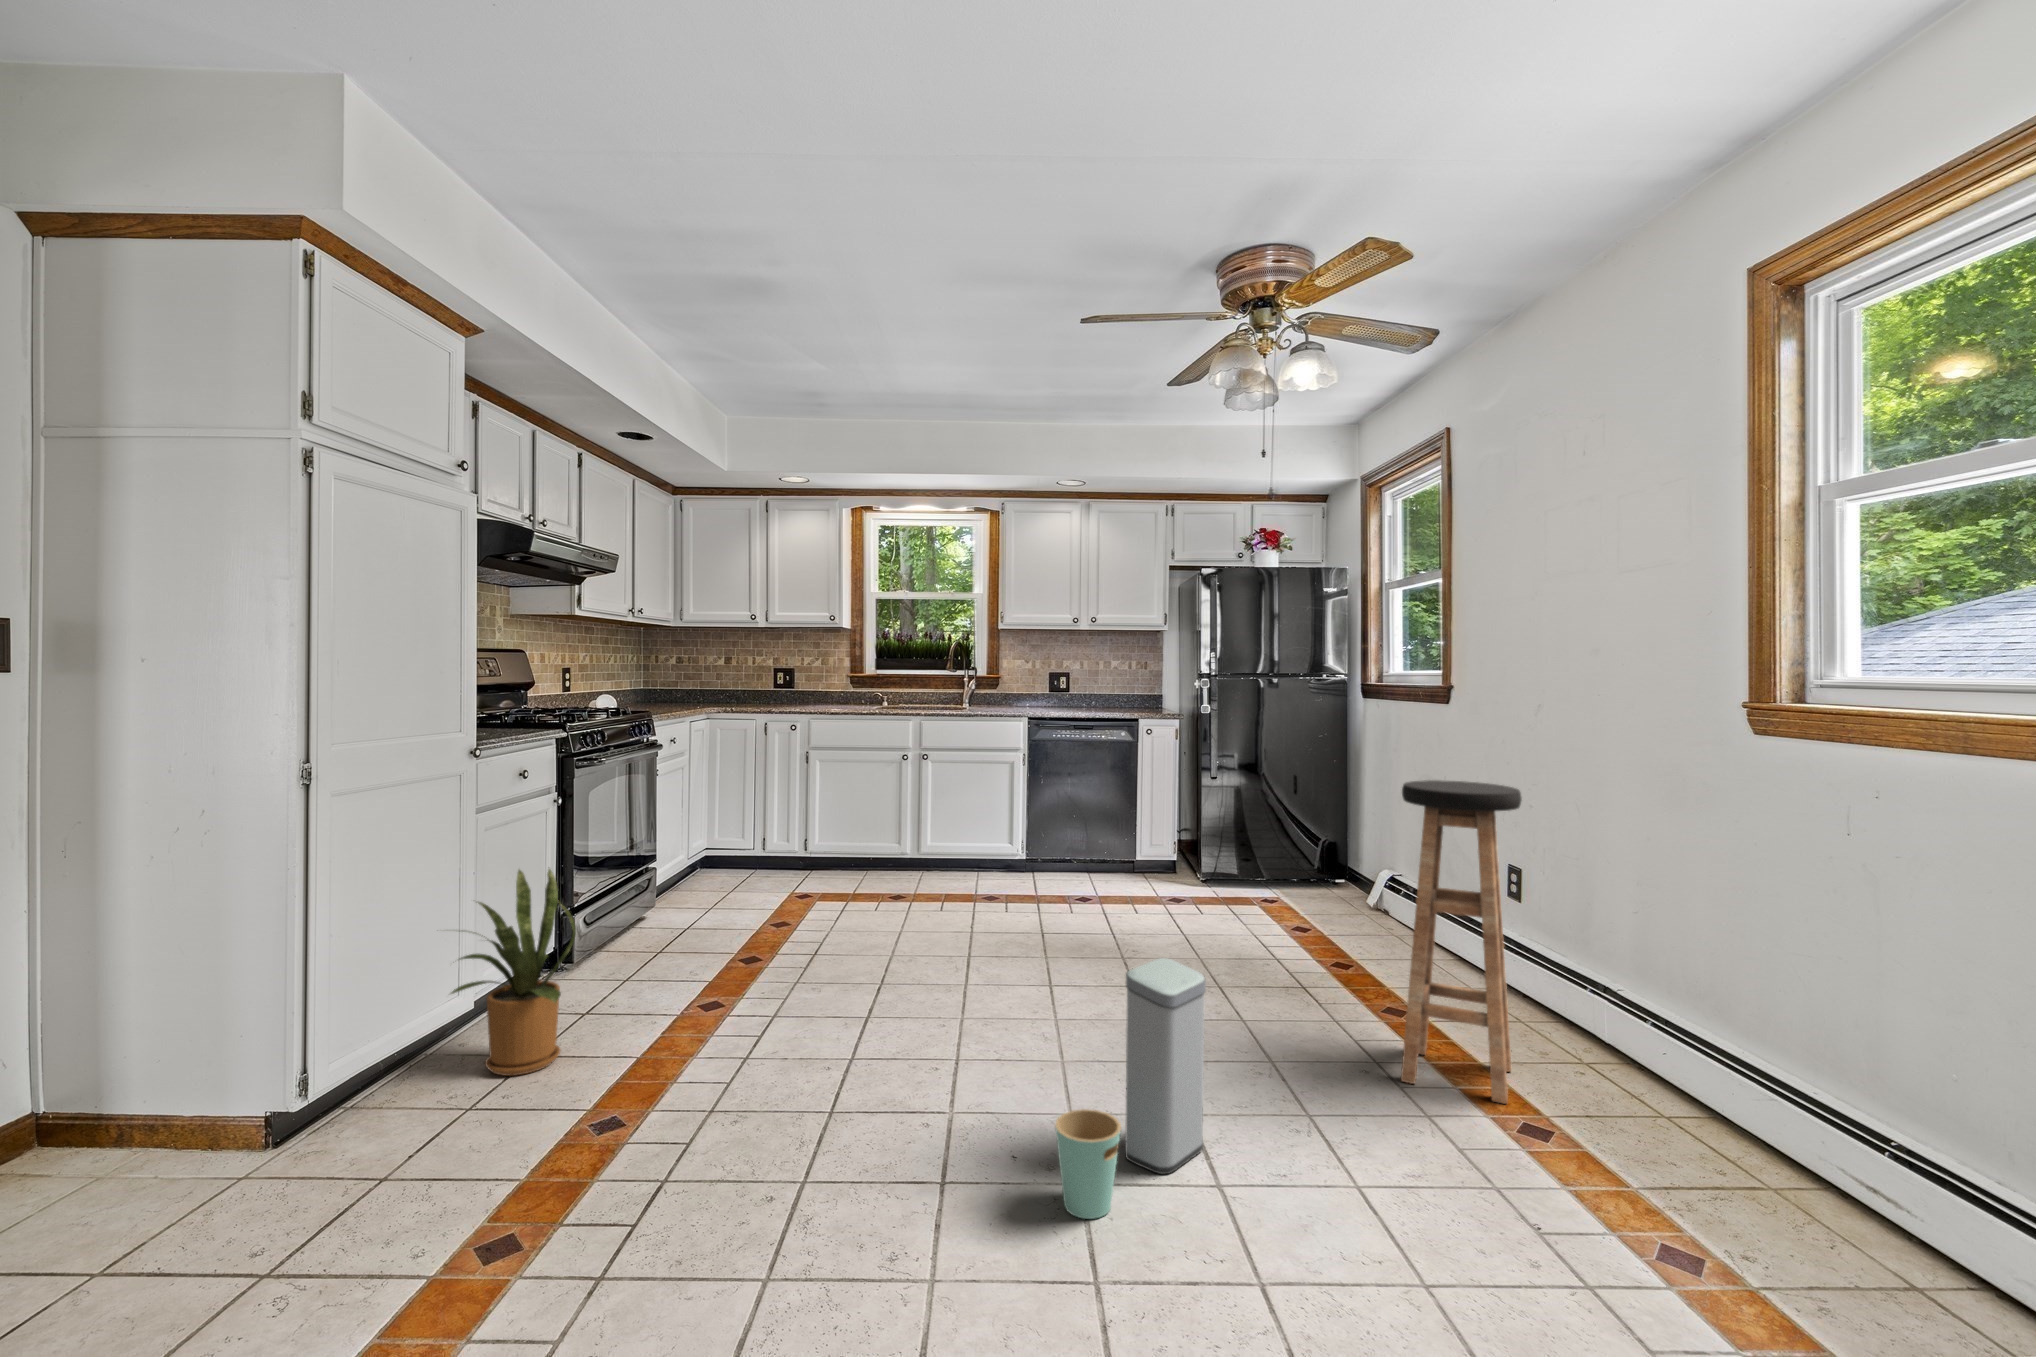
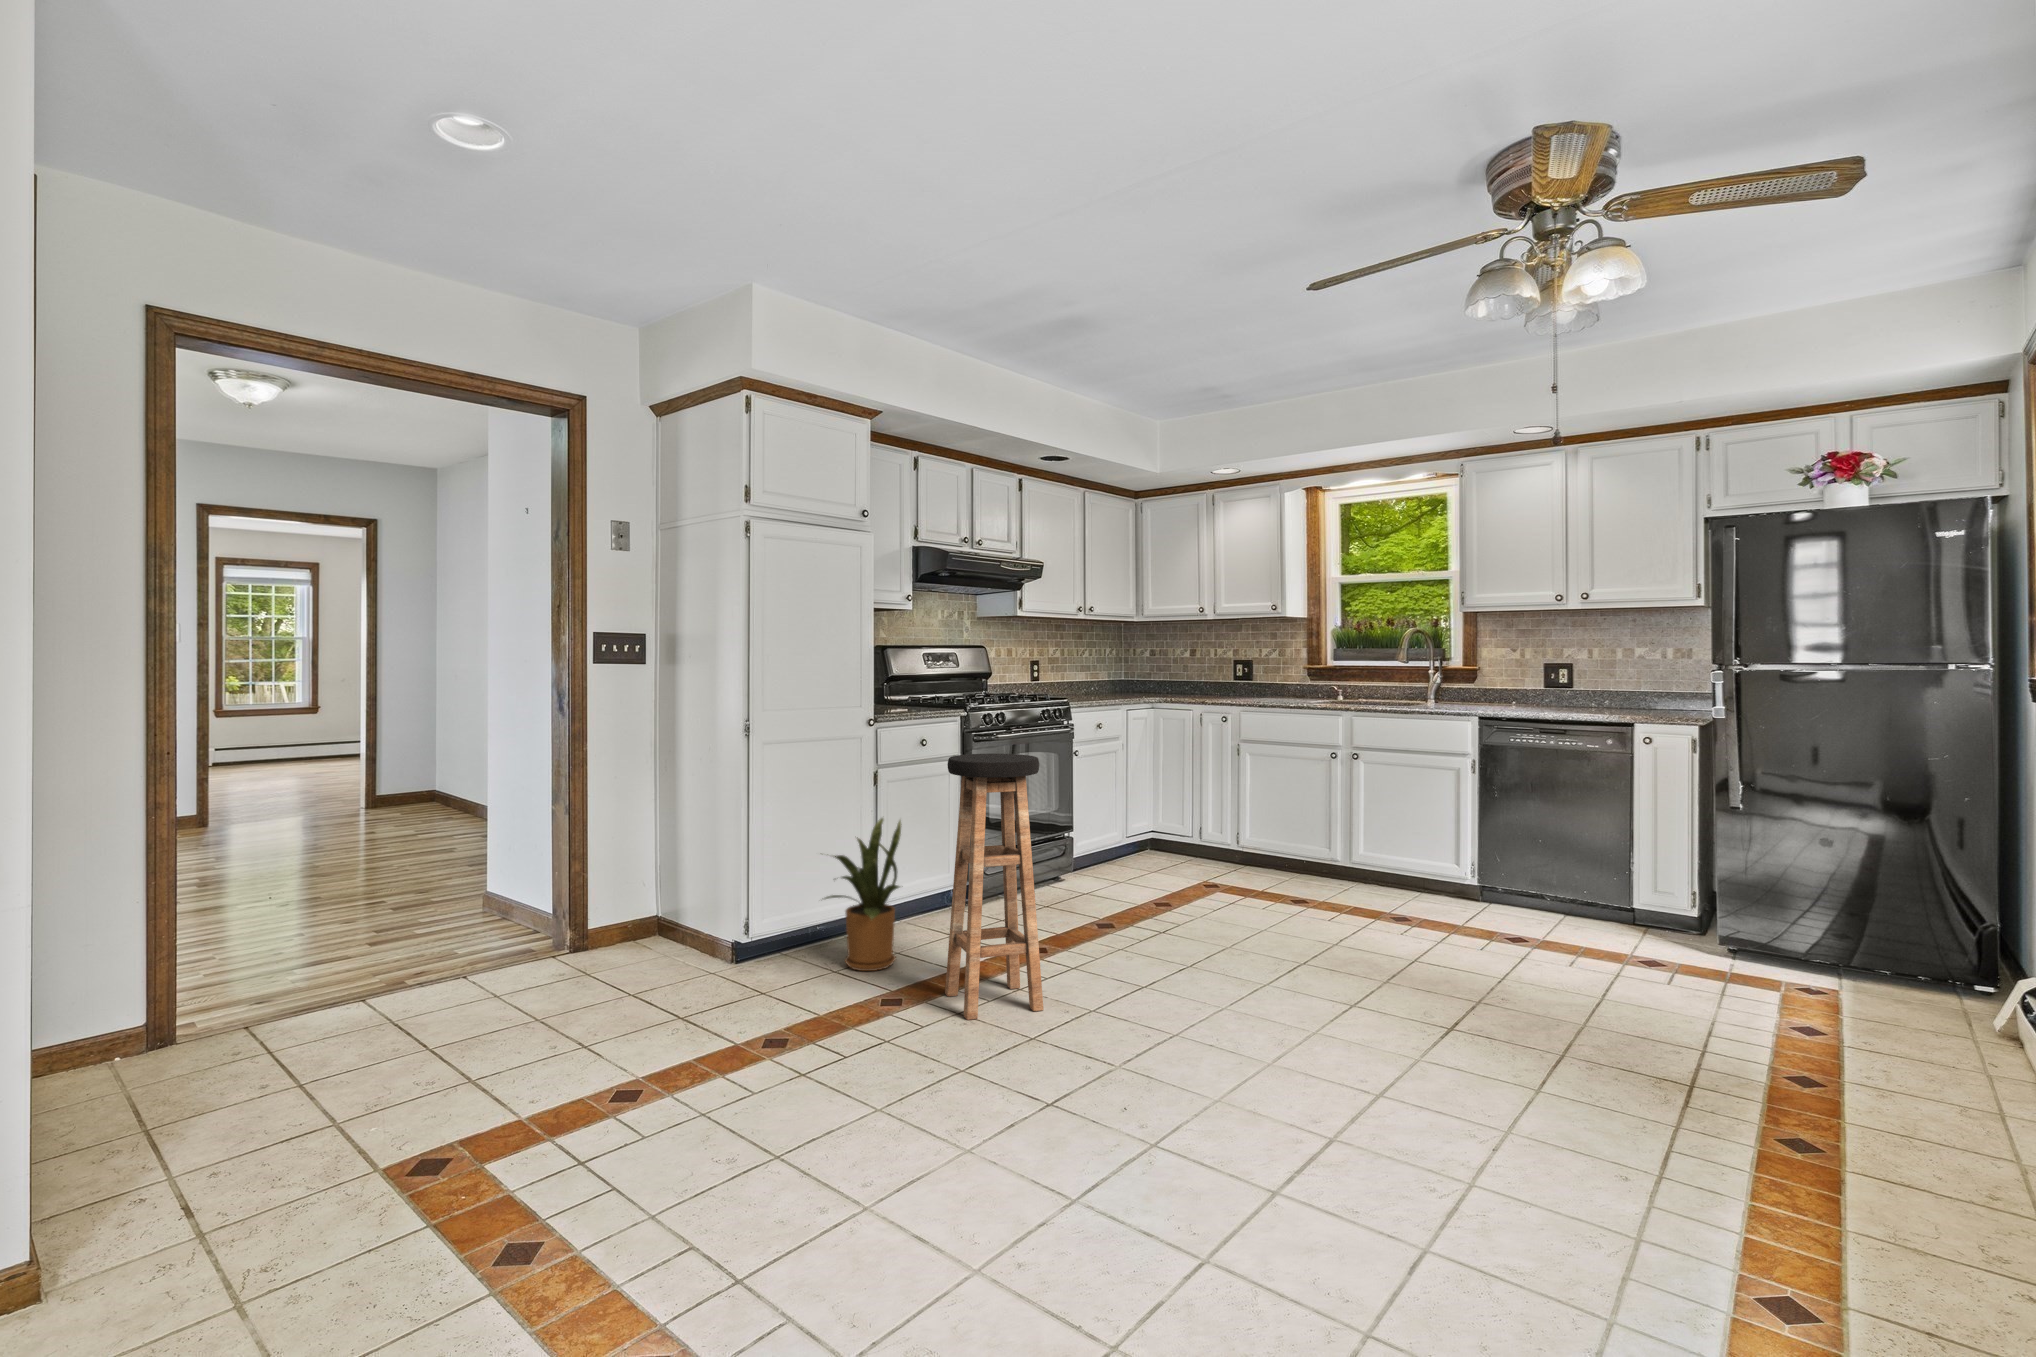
bar stool: present [1401,780,1522,1104] -> present [945,753,1044,1020]
trash can: present [1055,958,1206,1219] -> none [1083,972,1295,1199]

